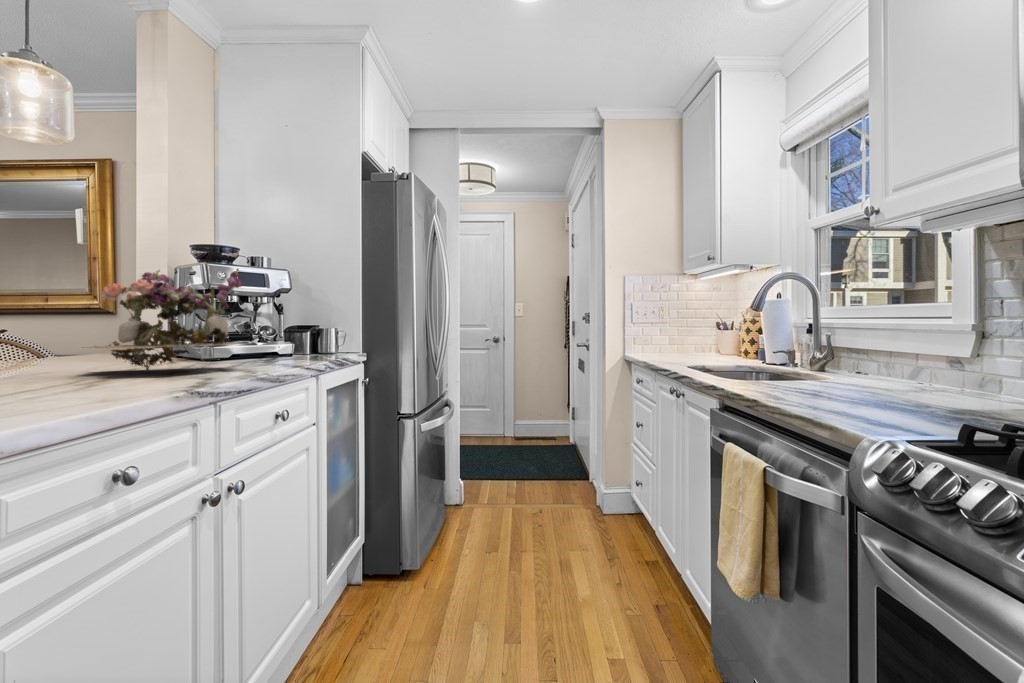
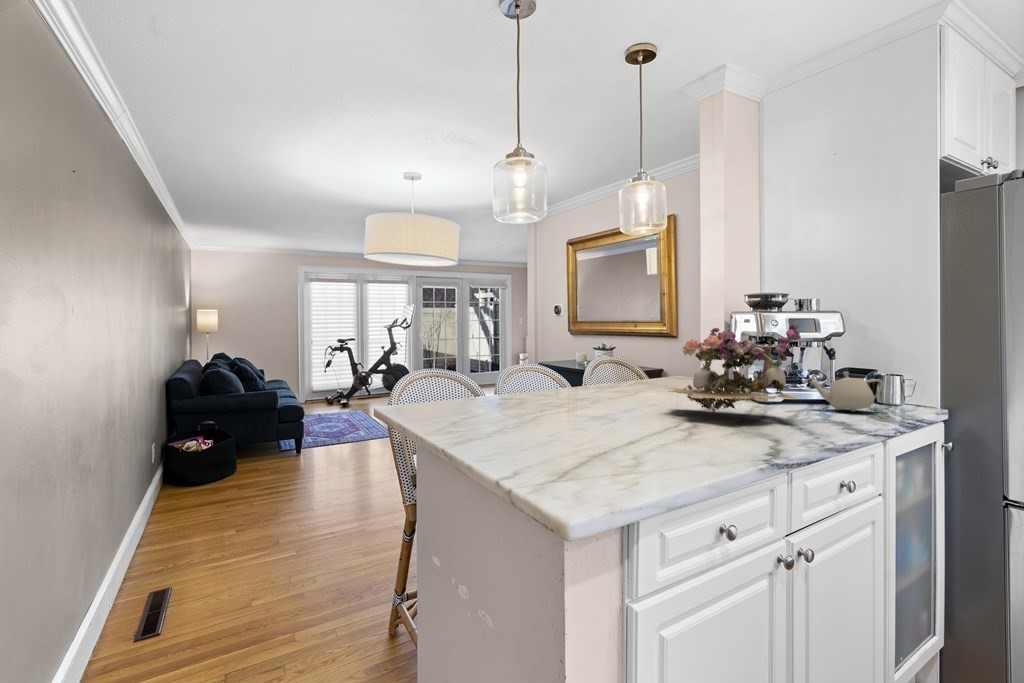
teapot: none [257,324,320,360] -> present [810,372,883,411]

